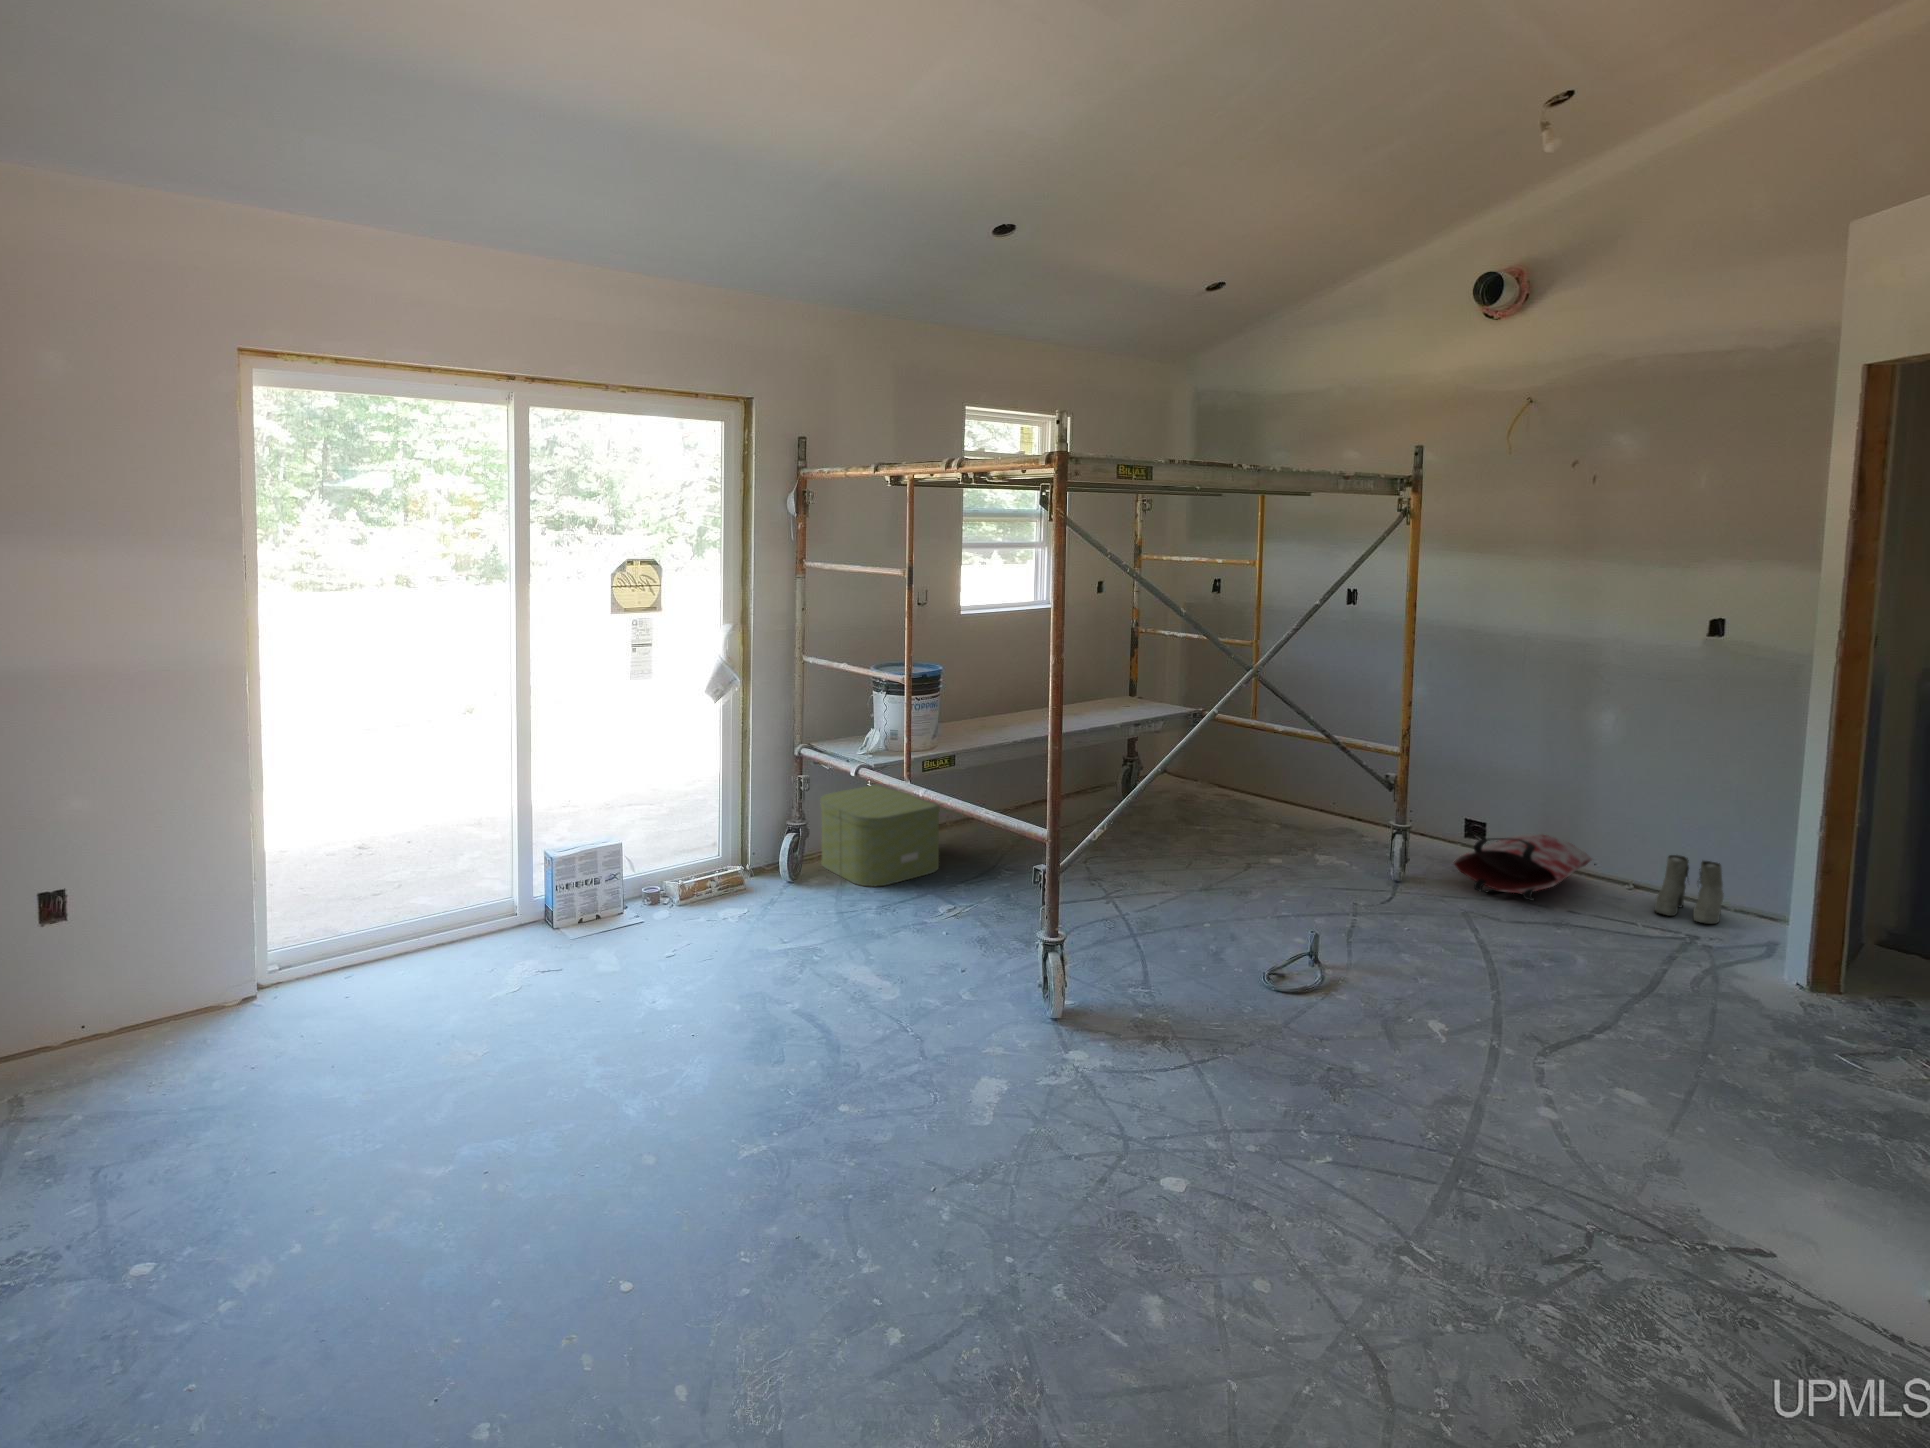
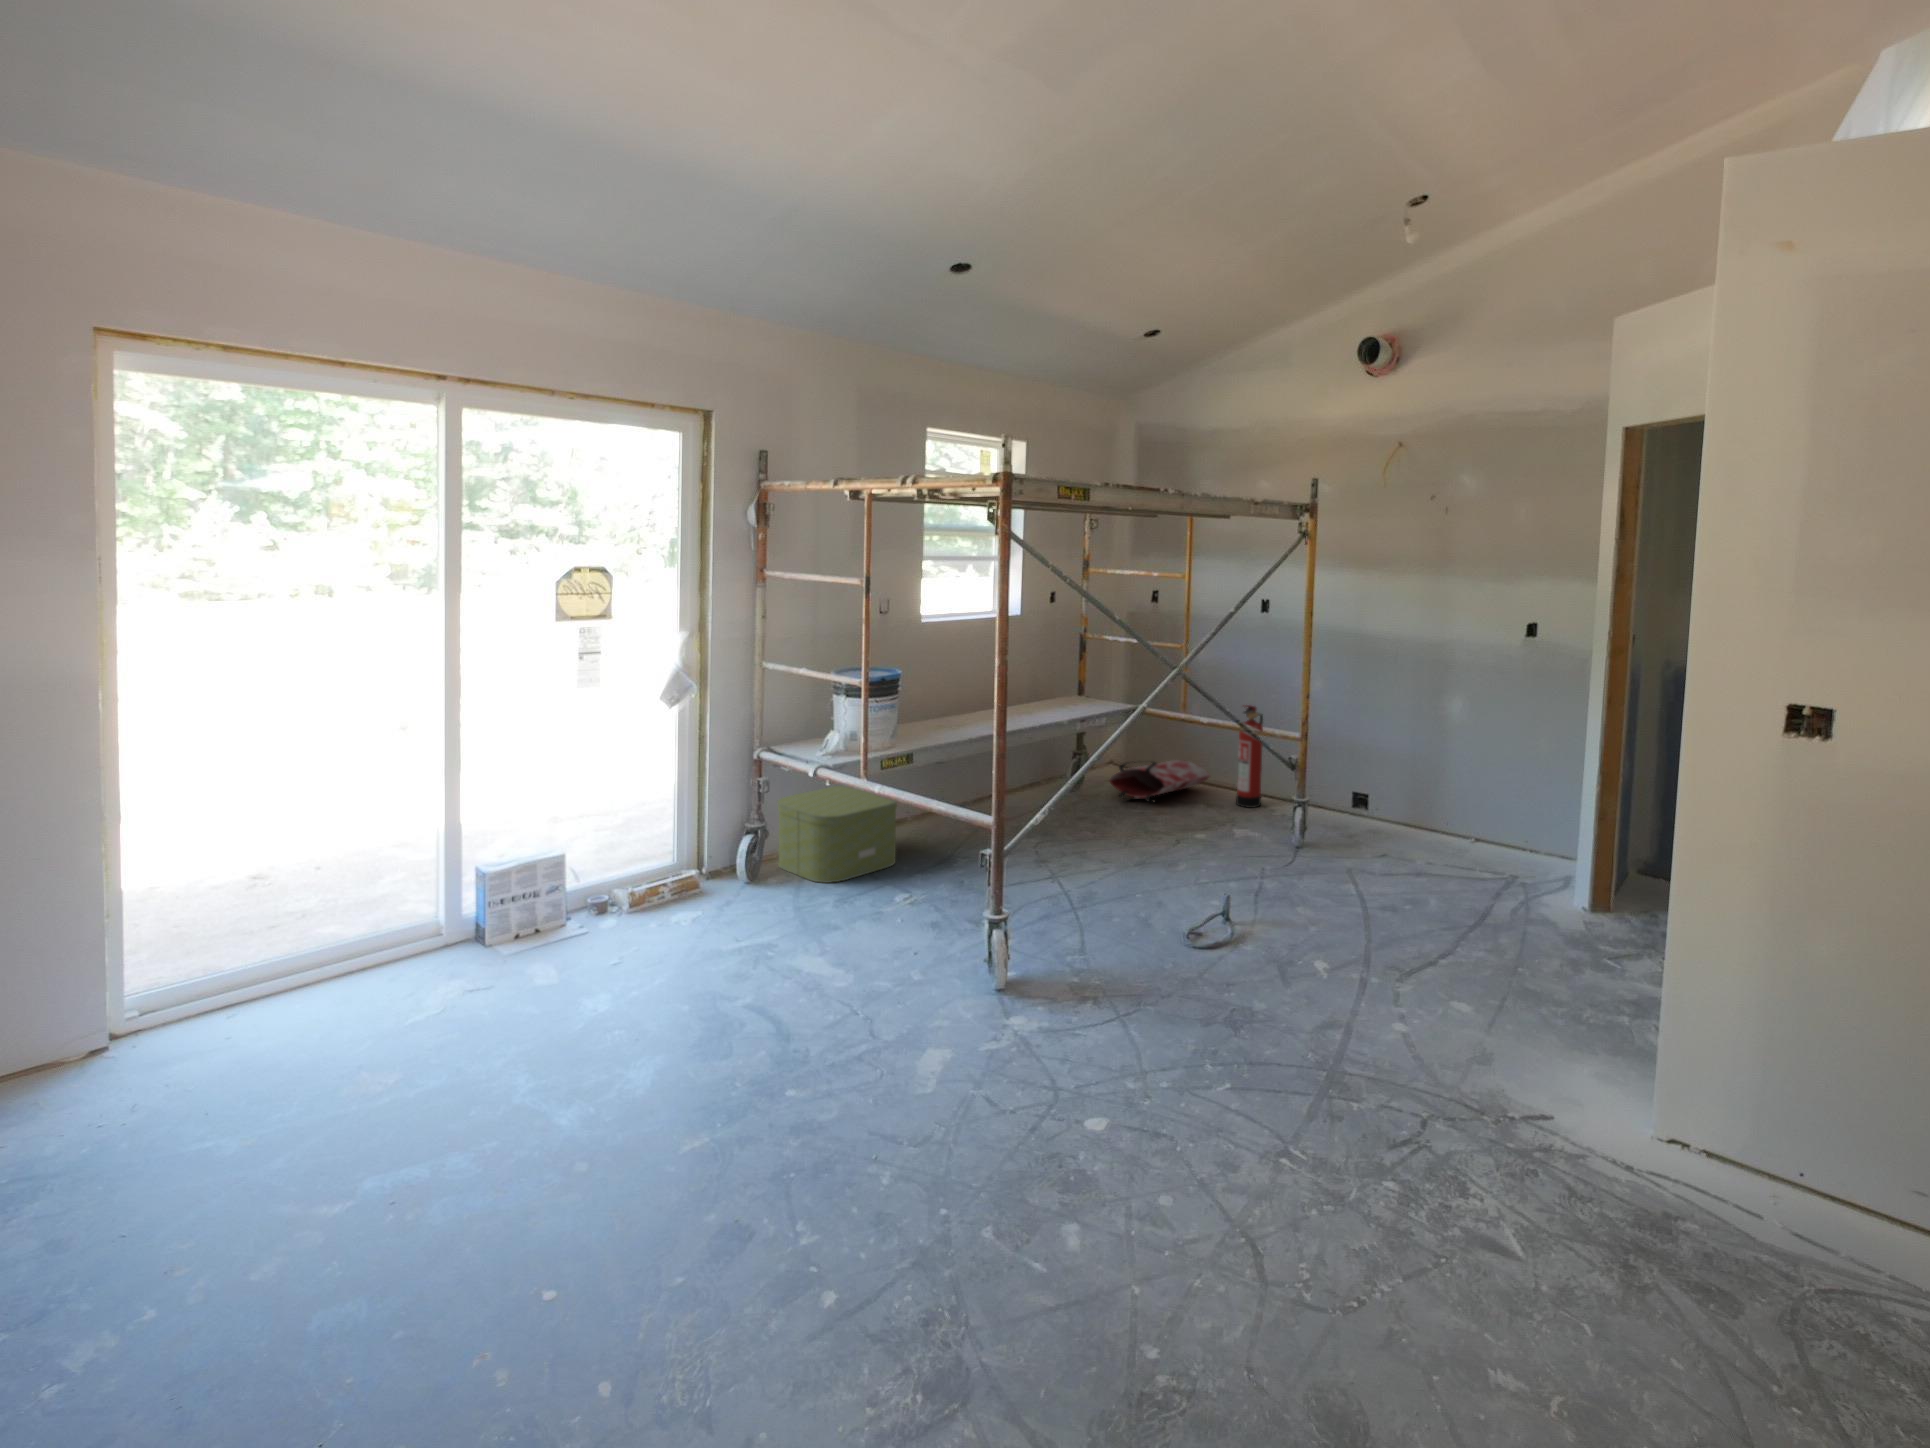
fire extinguisher: none [1315,709,1349,826] -> present [1236,705,1263,808]
bag: present [1453,834,1592,901] -> present [1109,760,1210,803]
boots: present [1655,855,1724,924] -> none [1489,815,1537,868]

